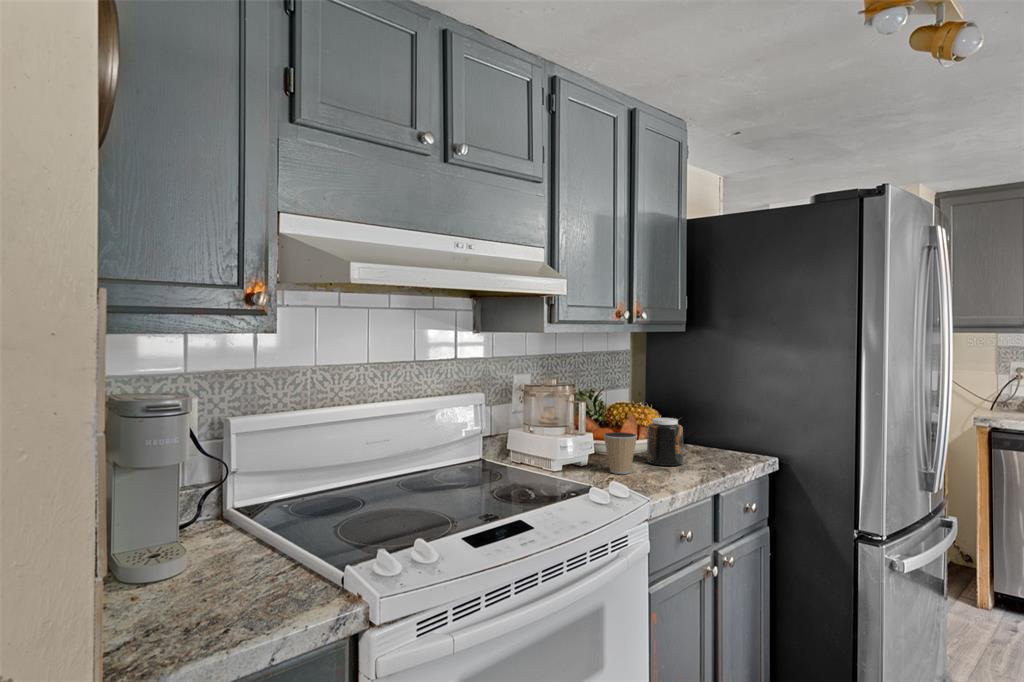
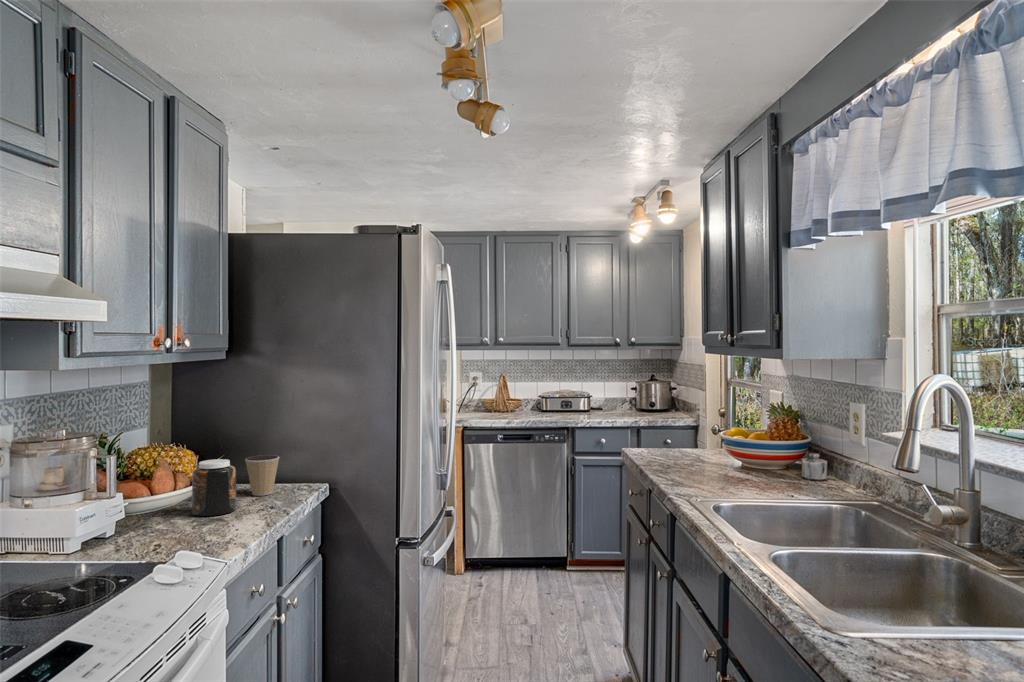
coffee cup: present [604,432,637,474] -> present [245,455,280,496]

